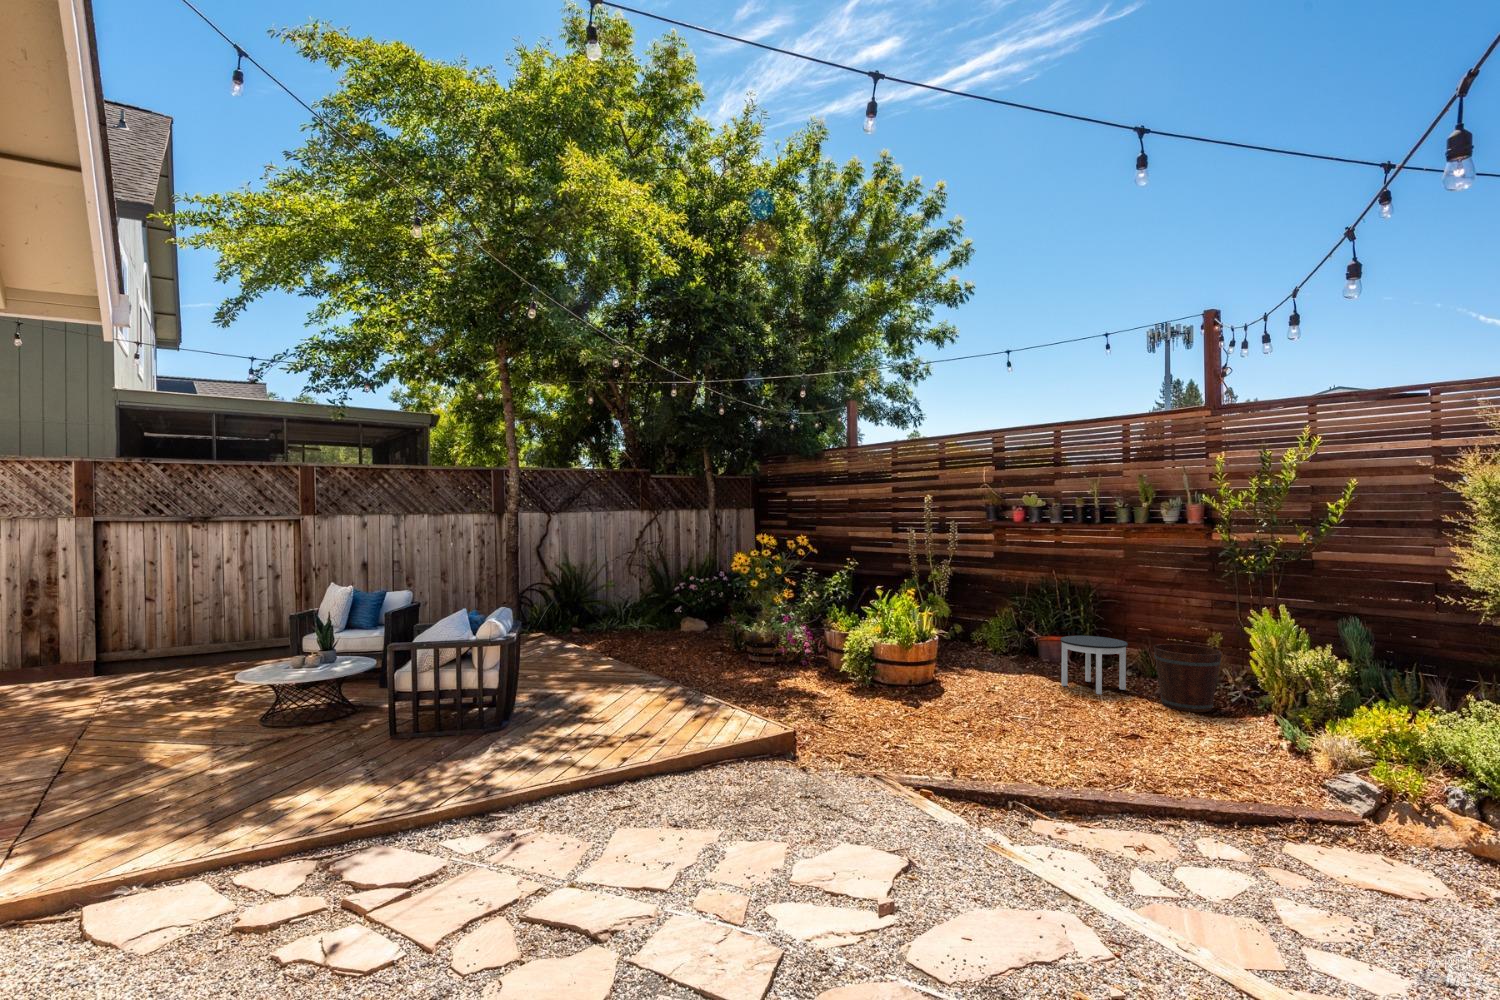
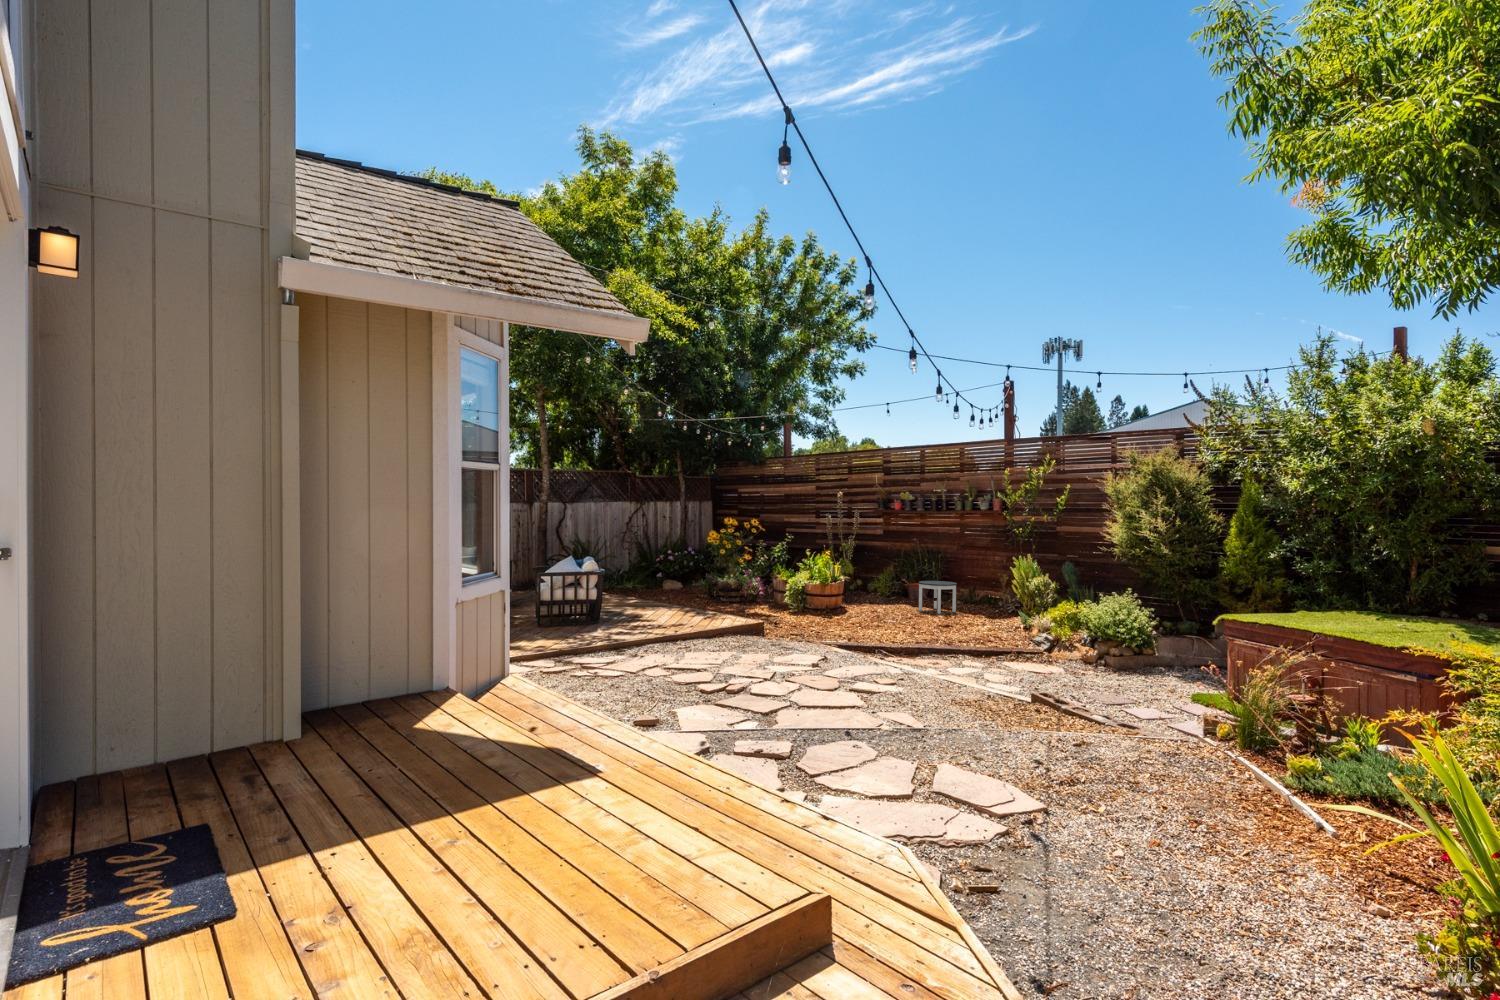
bucket: present [1153,644,1222,712] -> none [969,582,1005,619]

